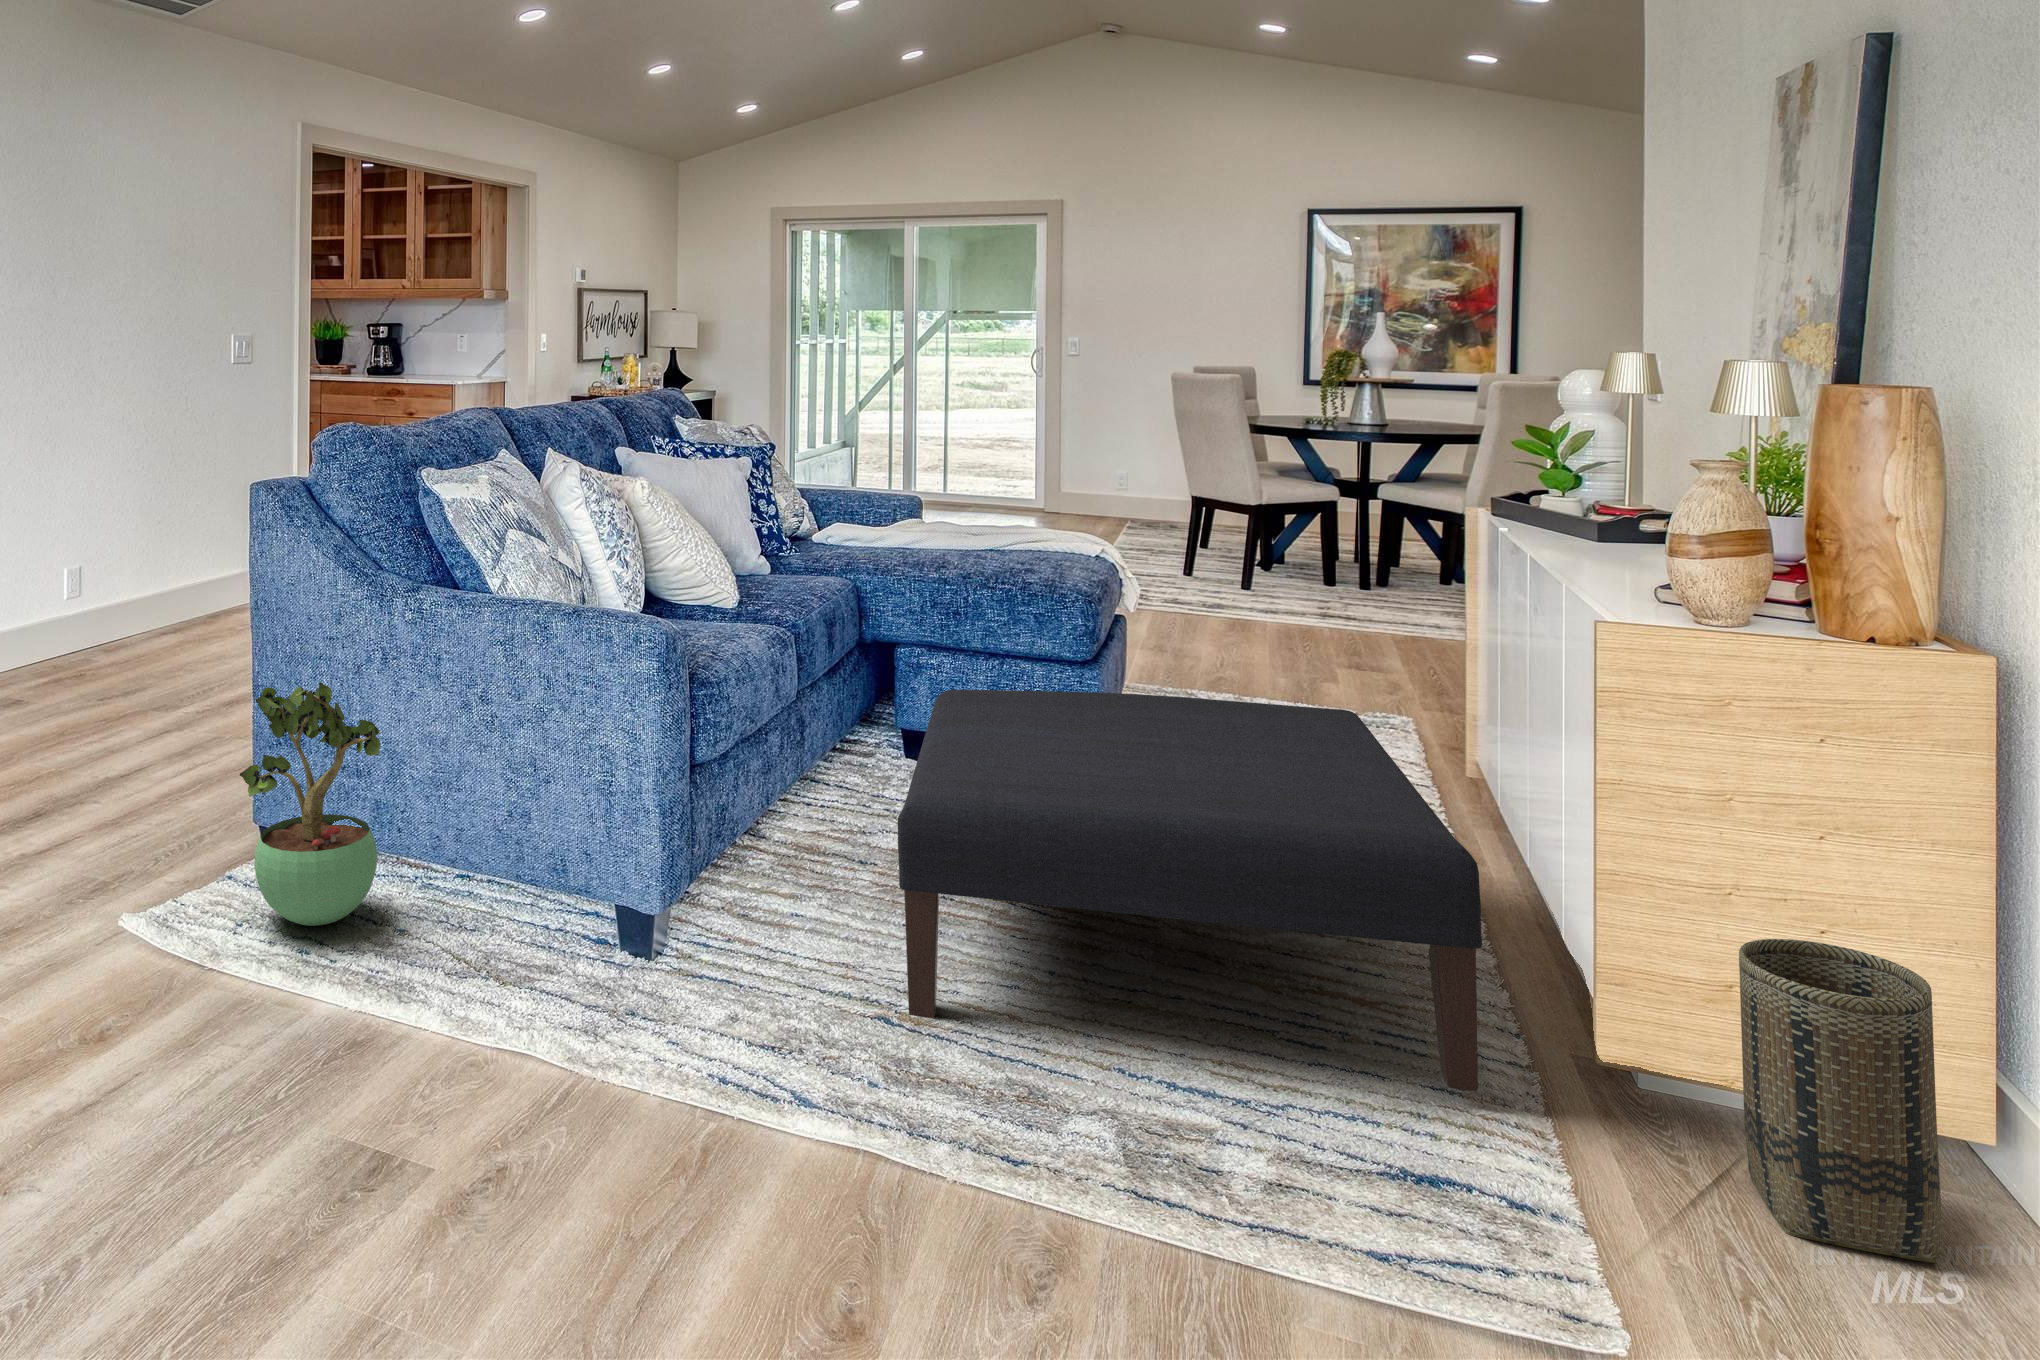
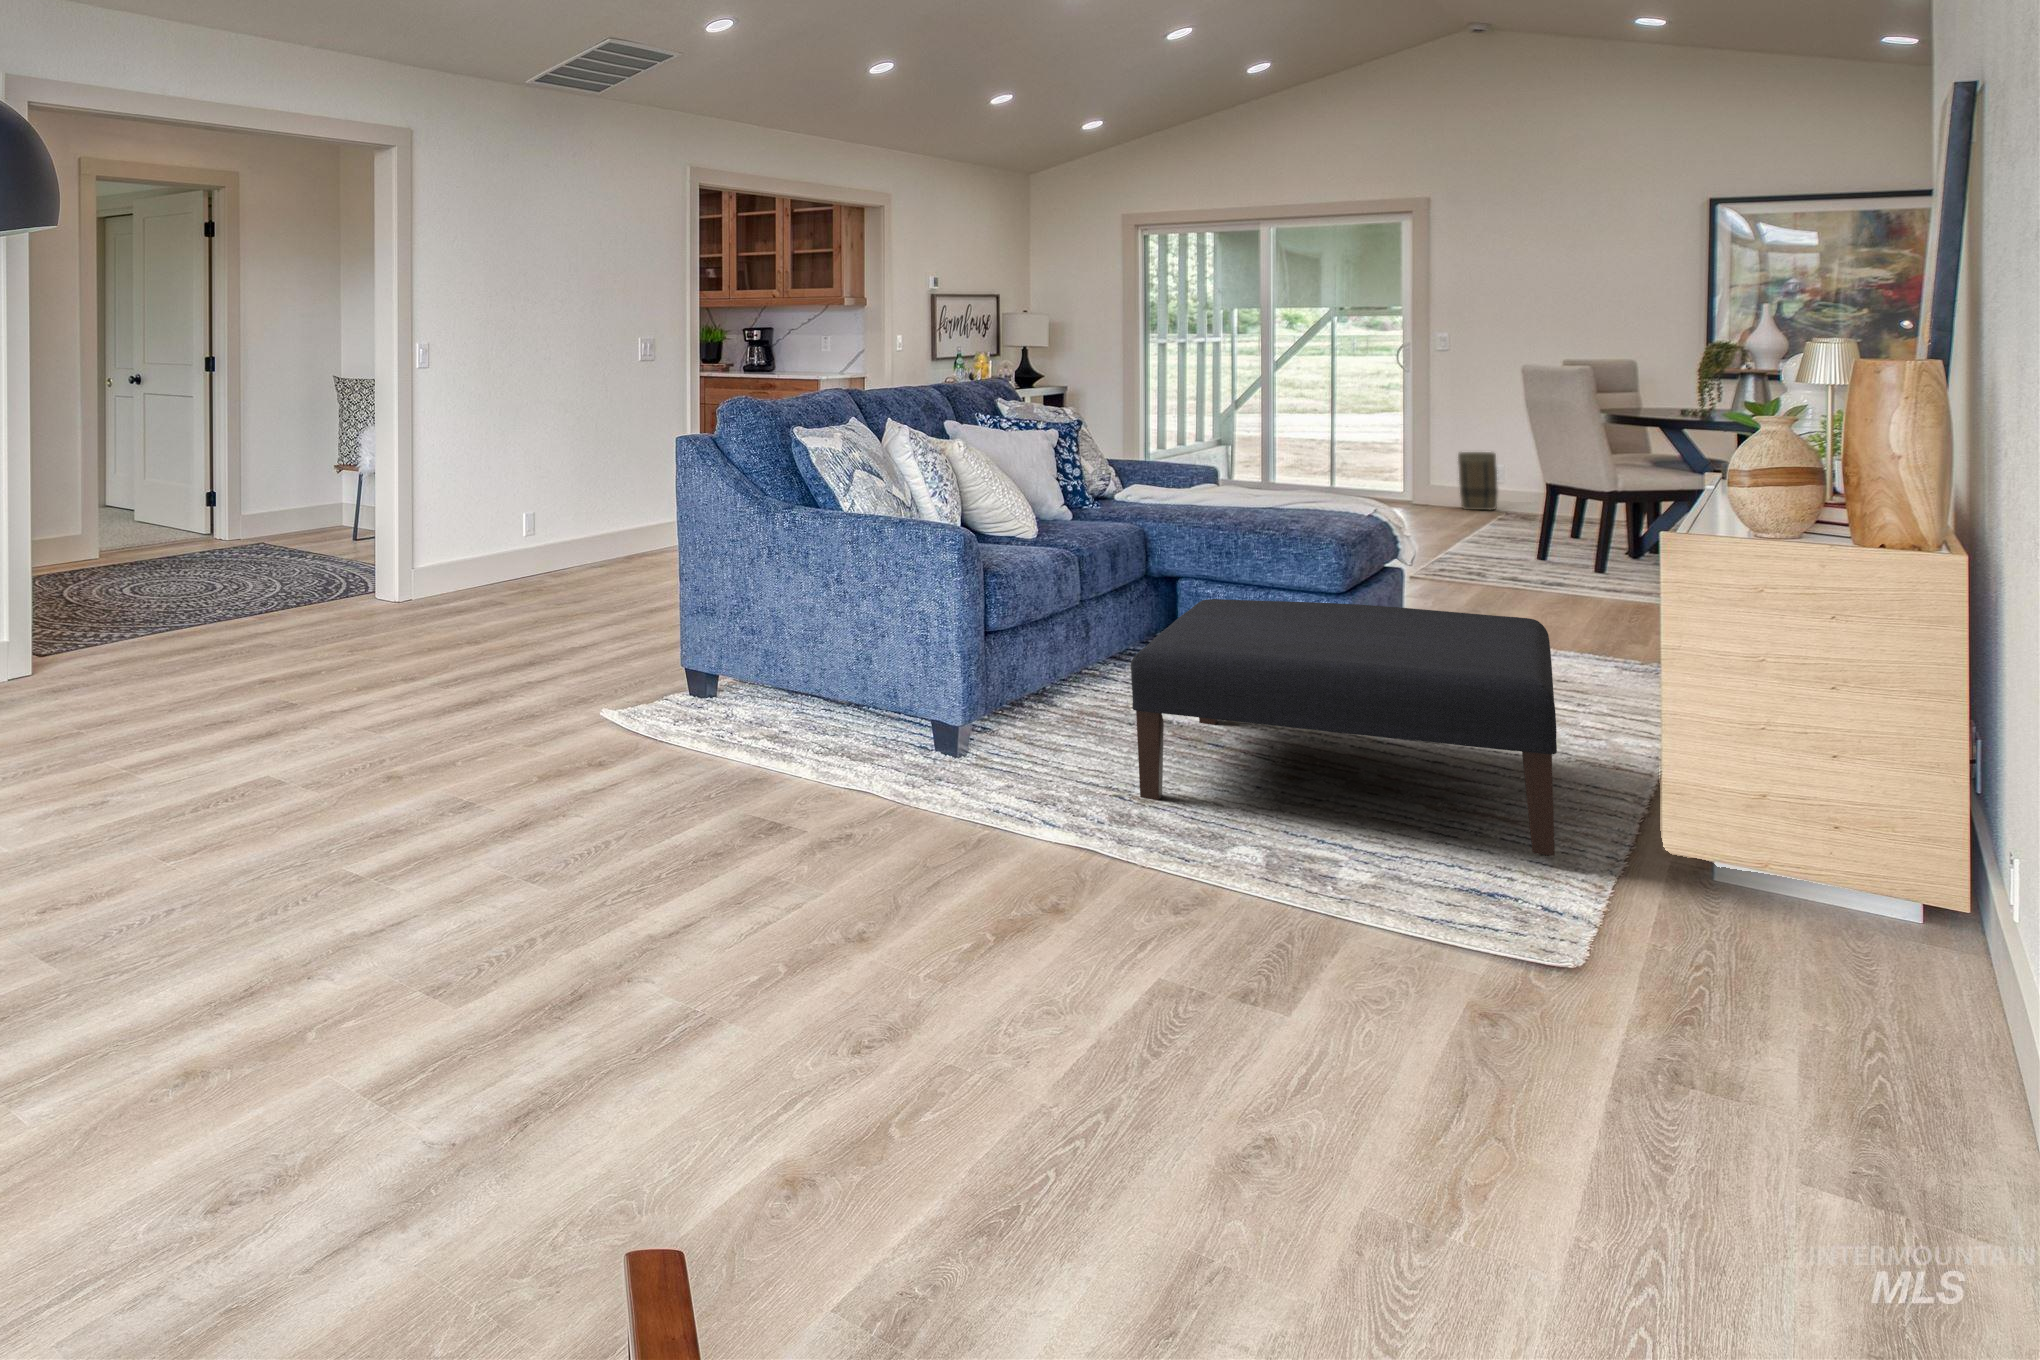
potted plant: present [240,682,382,926] -> none [672,565,769,729]
basket: present [1739,939,1941,1263] -> present [1458,452,1498,510]

